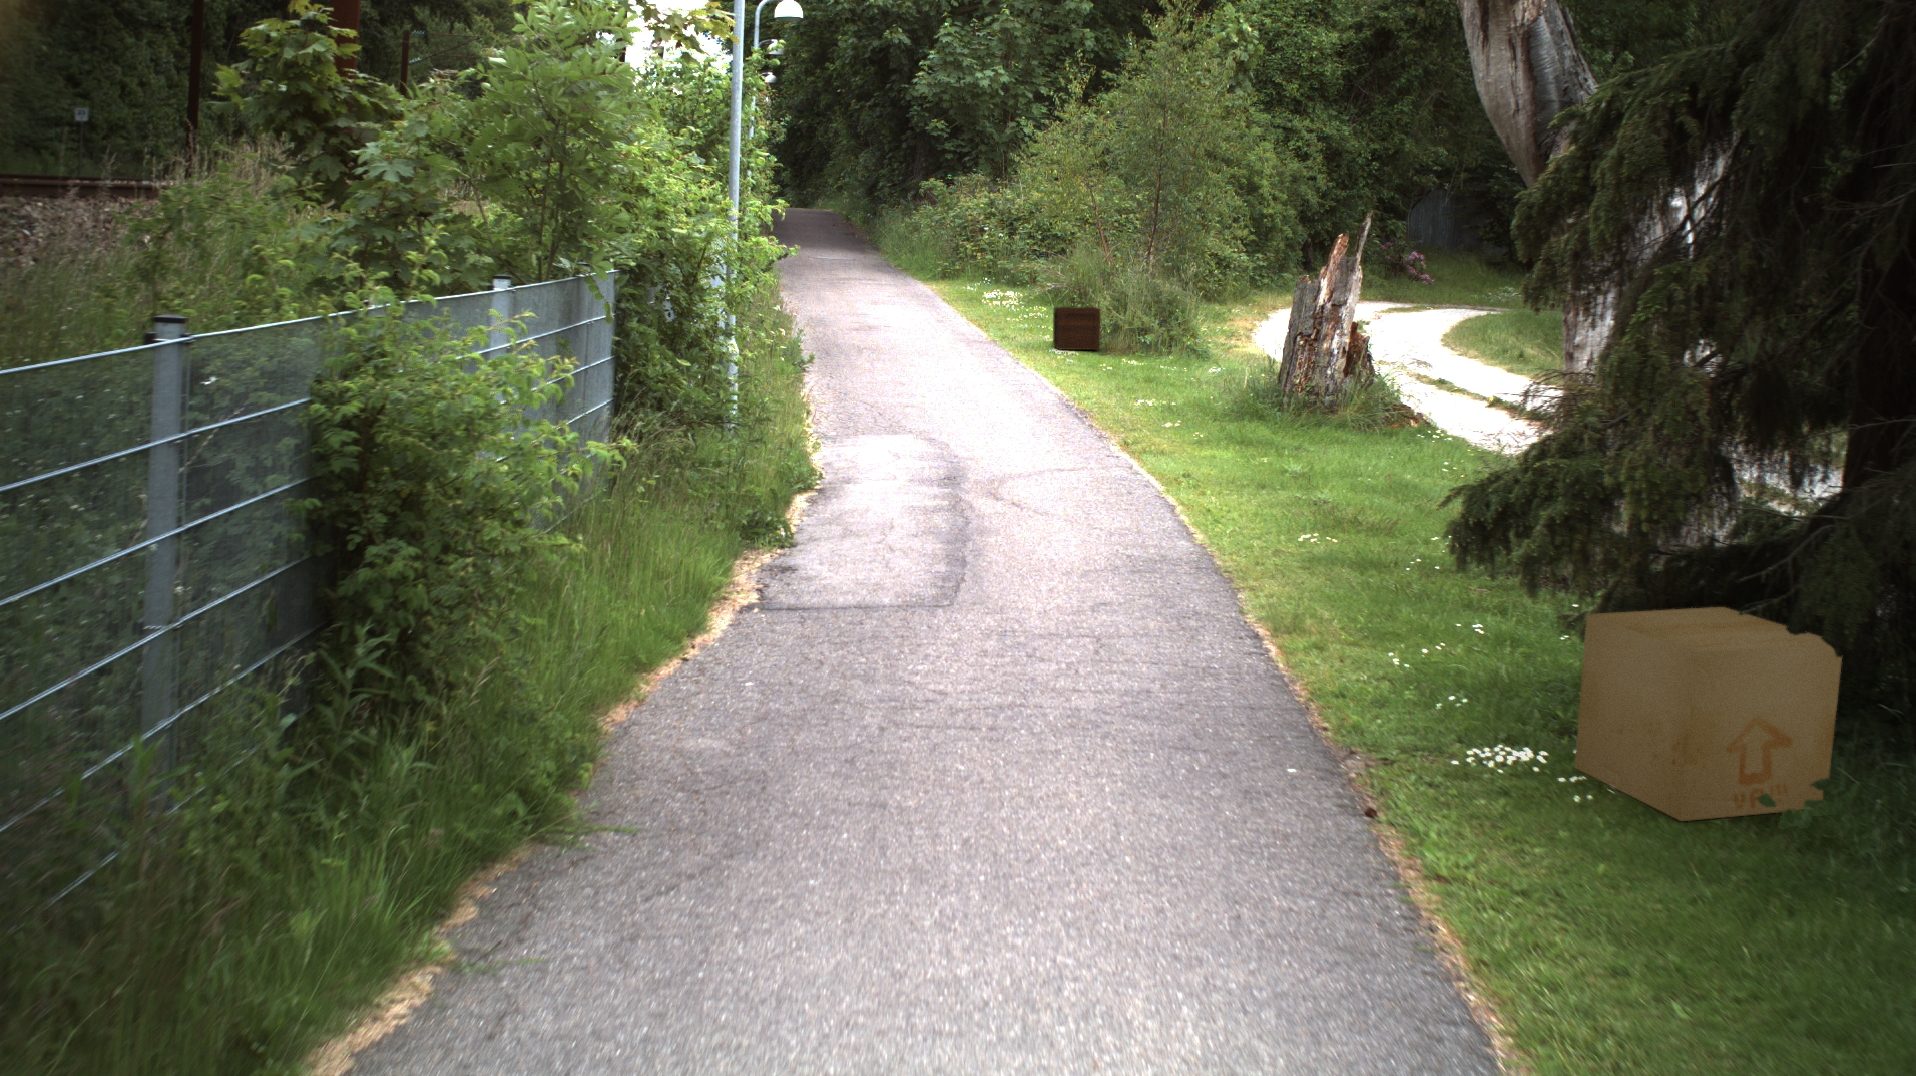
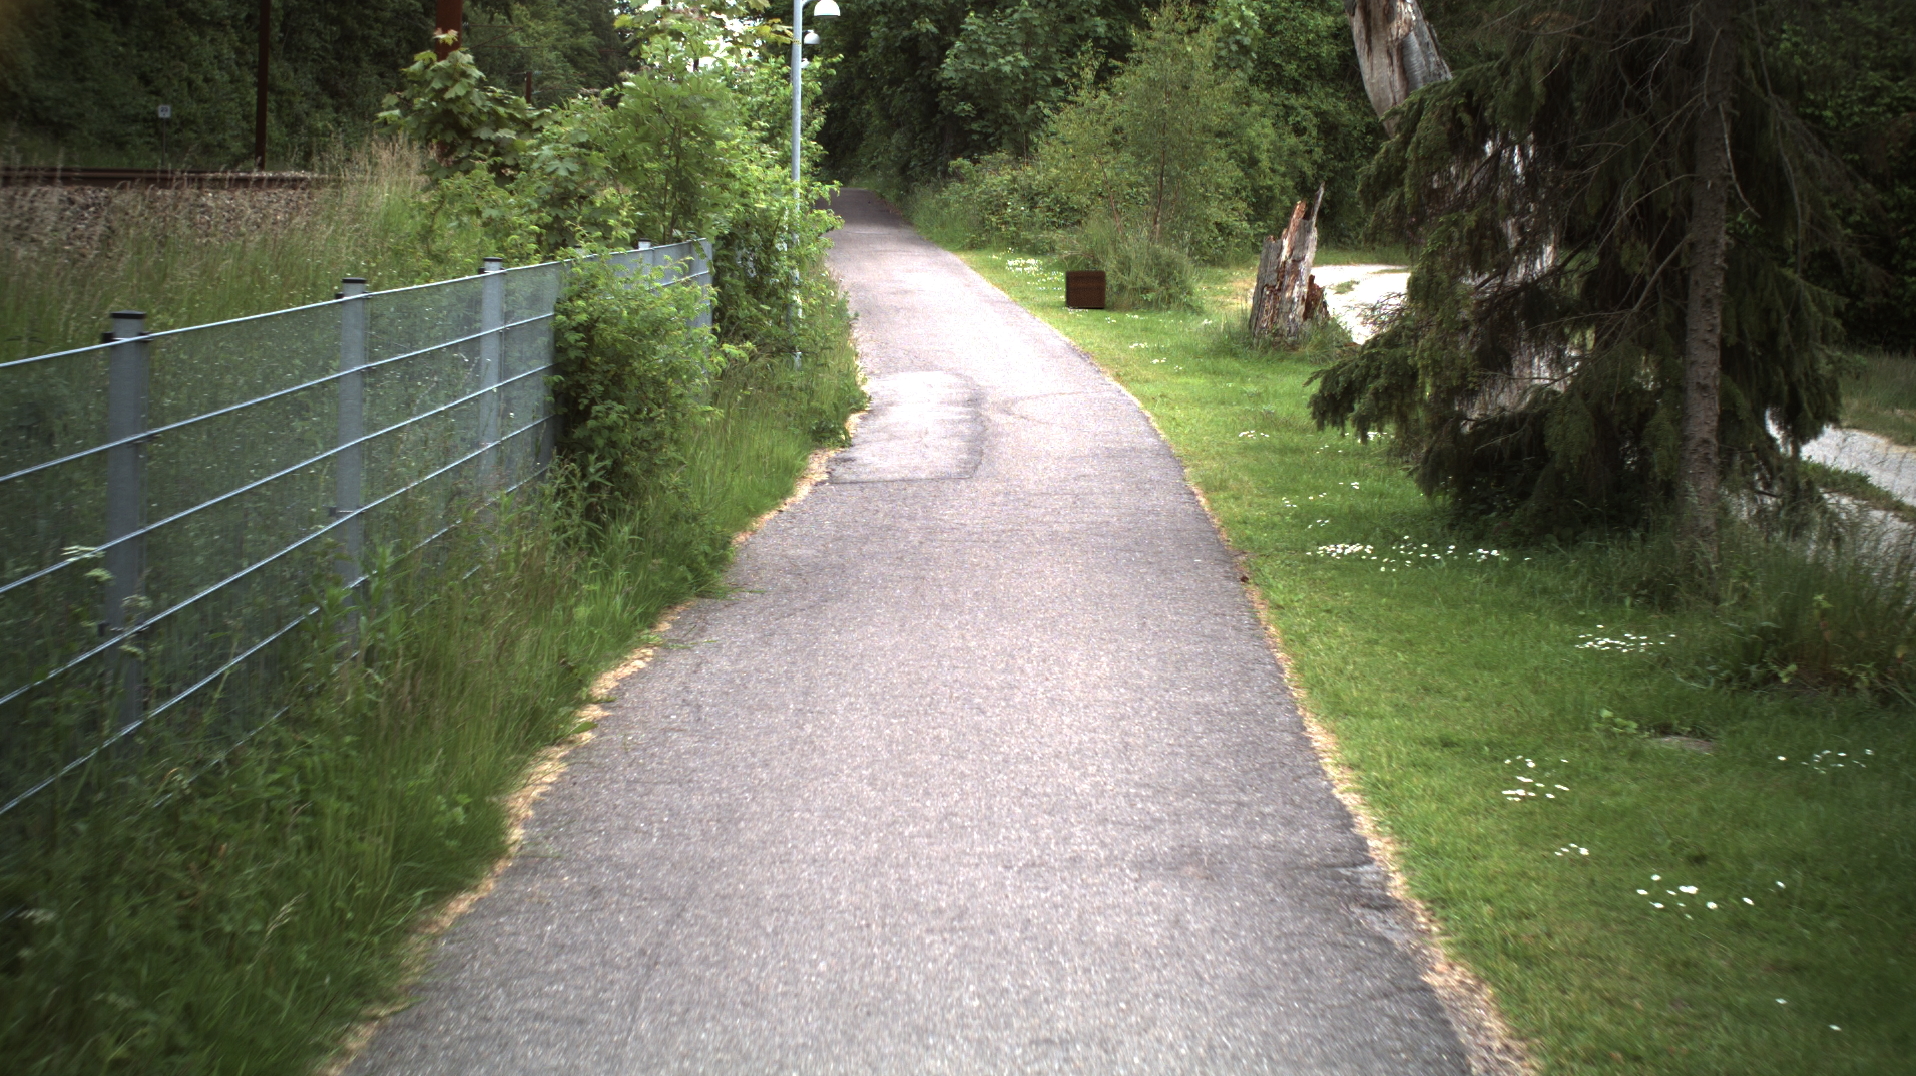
cardboard box: present [1575,607,1842,821] -> none [1379,442,1539,572]

